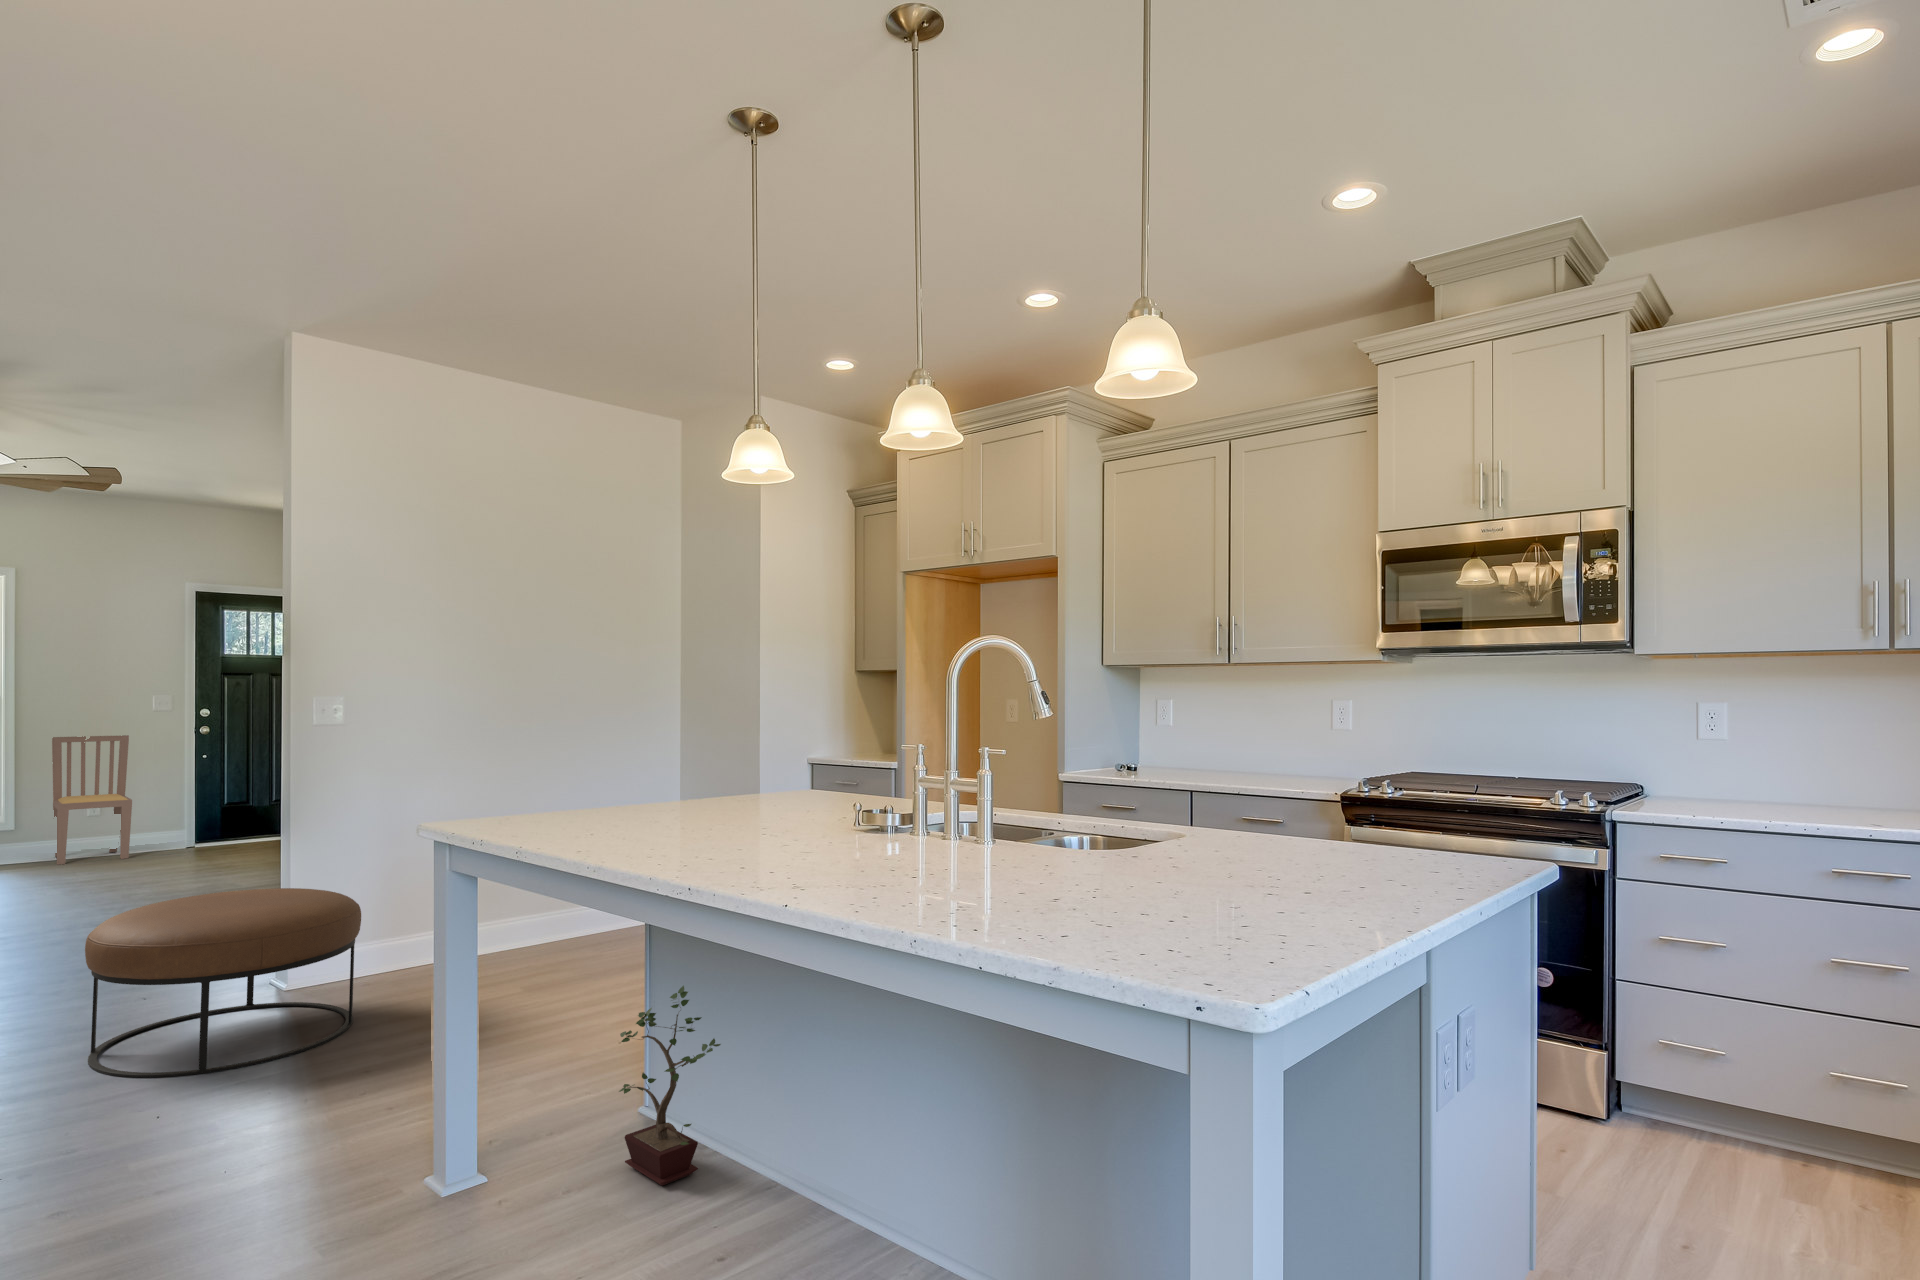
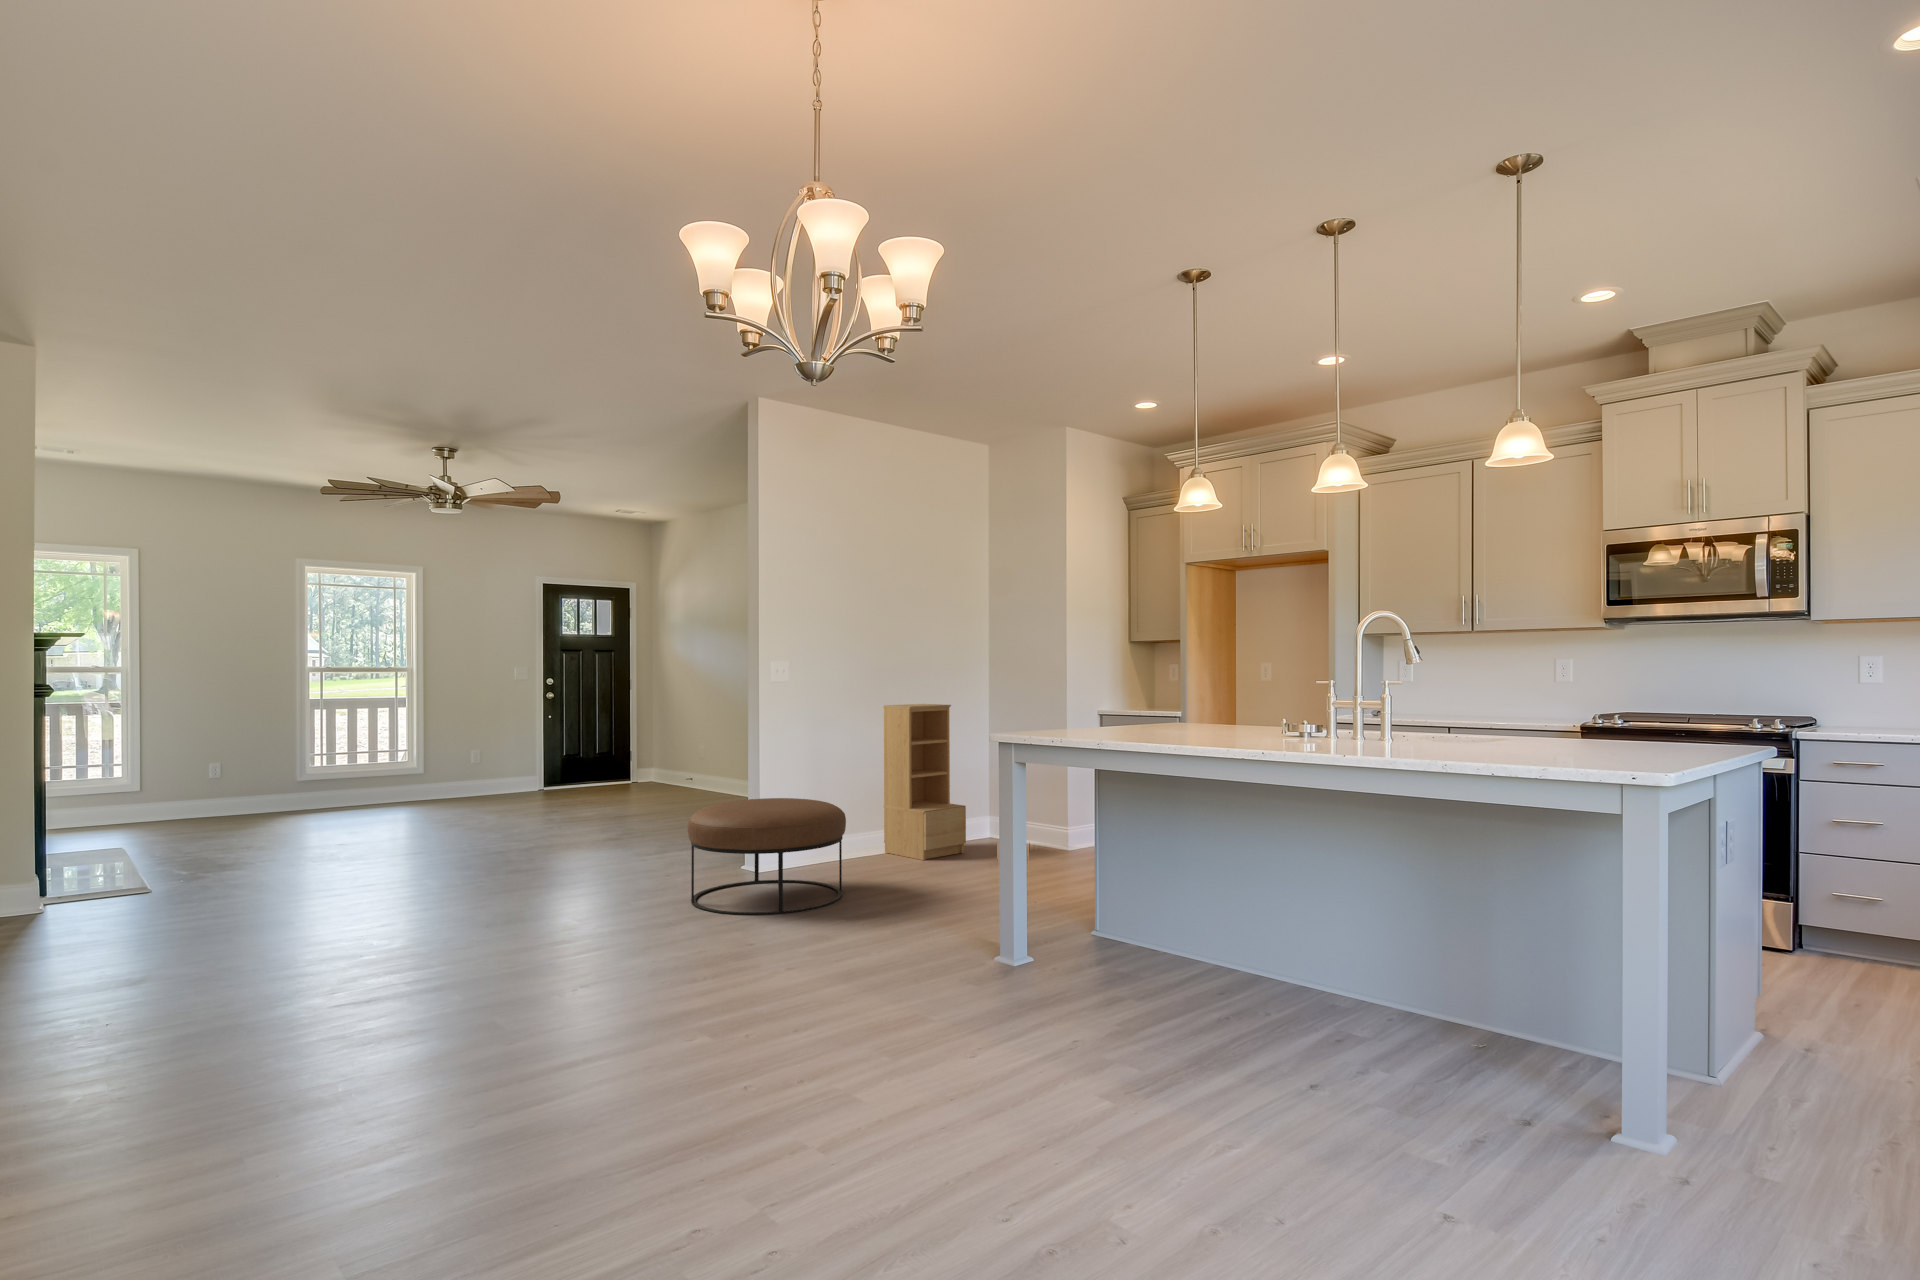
dining chair: present [52,735,132,865] -> none [452,701,515,802]
bookshelf: none [501,749,611,961] -> present [883,704,966,860]
potted plant: present [619,986,721,1186] -> none [1109,841,1195,965]

